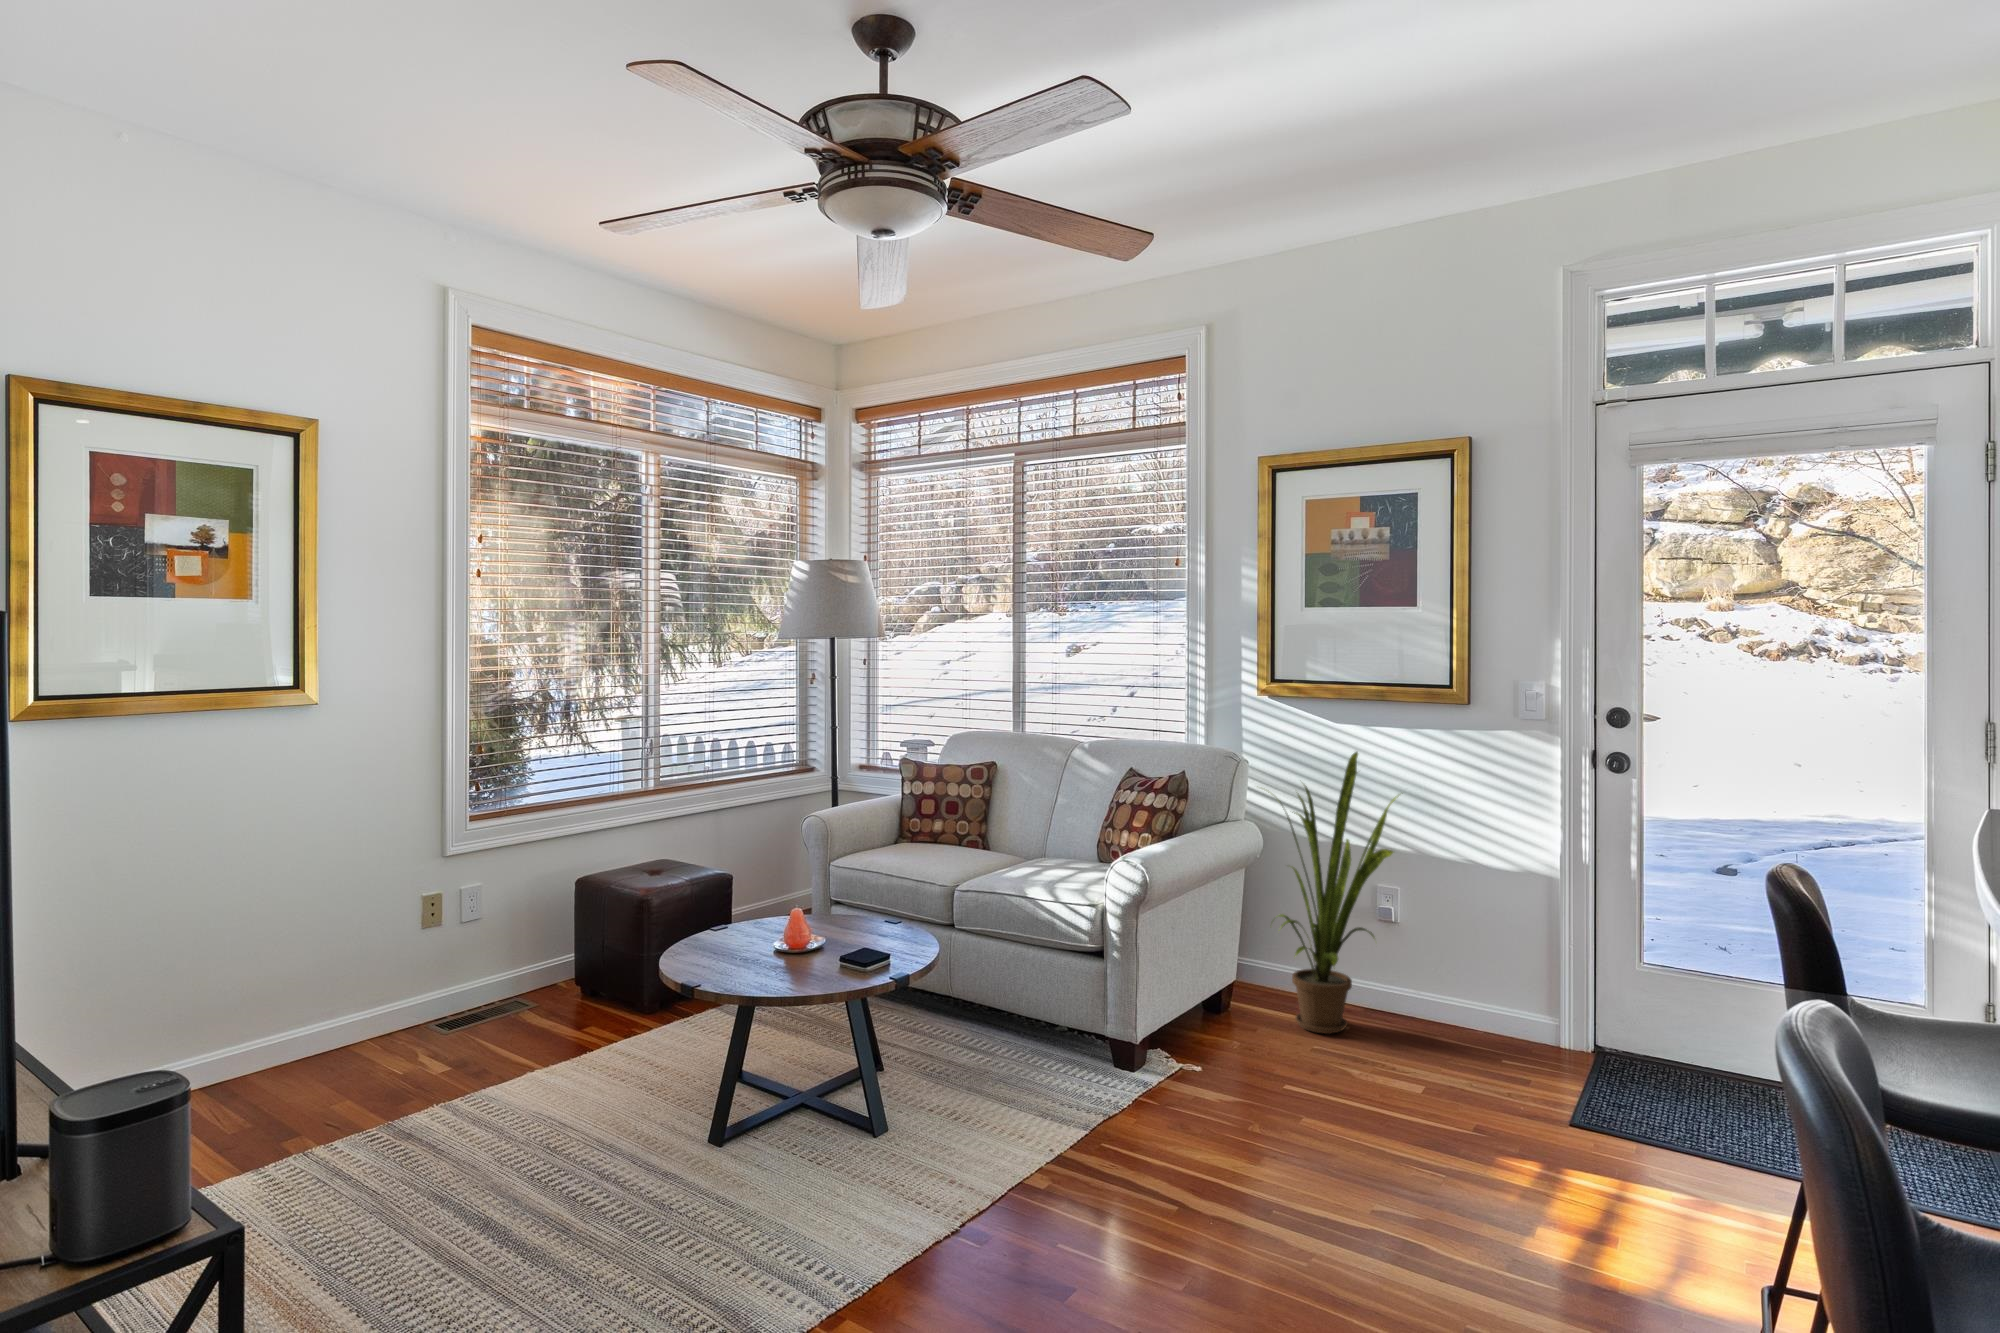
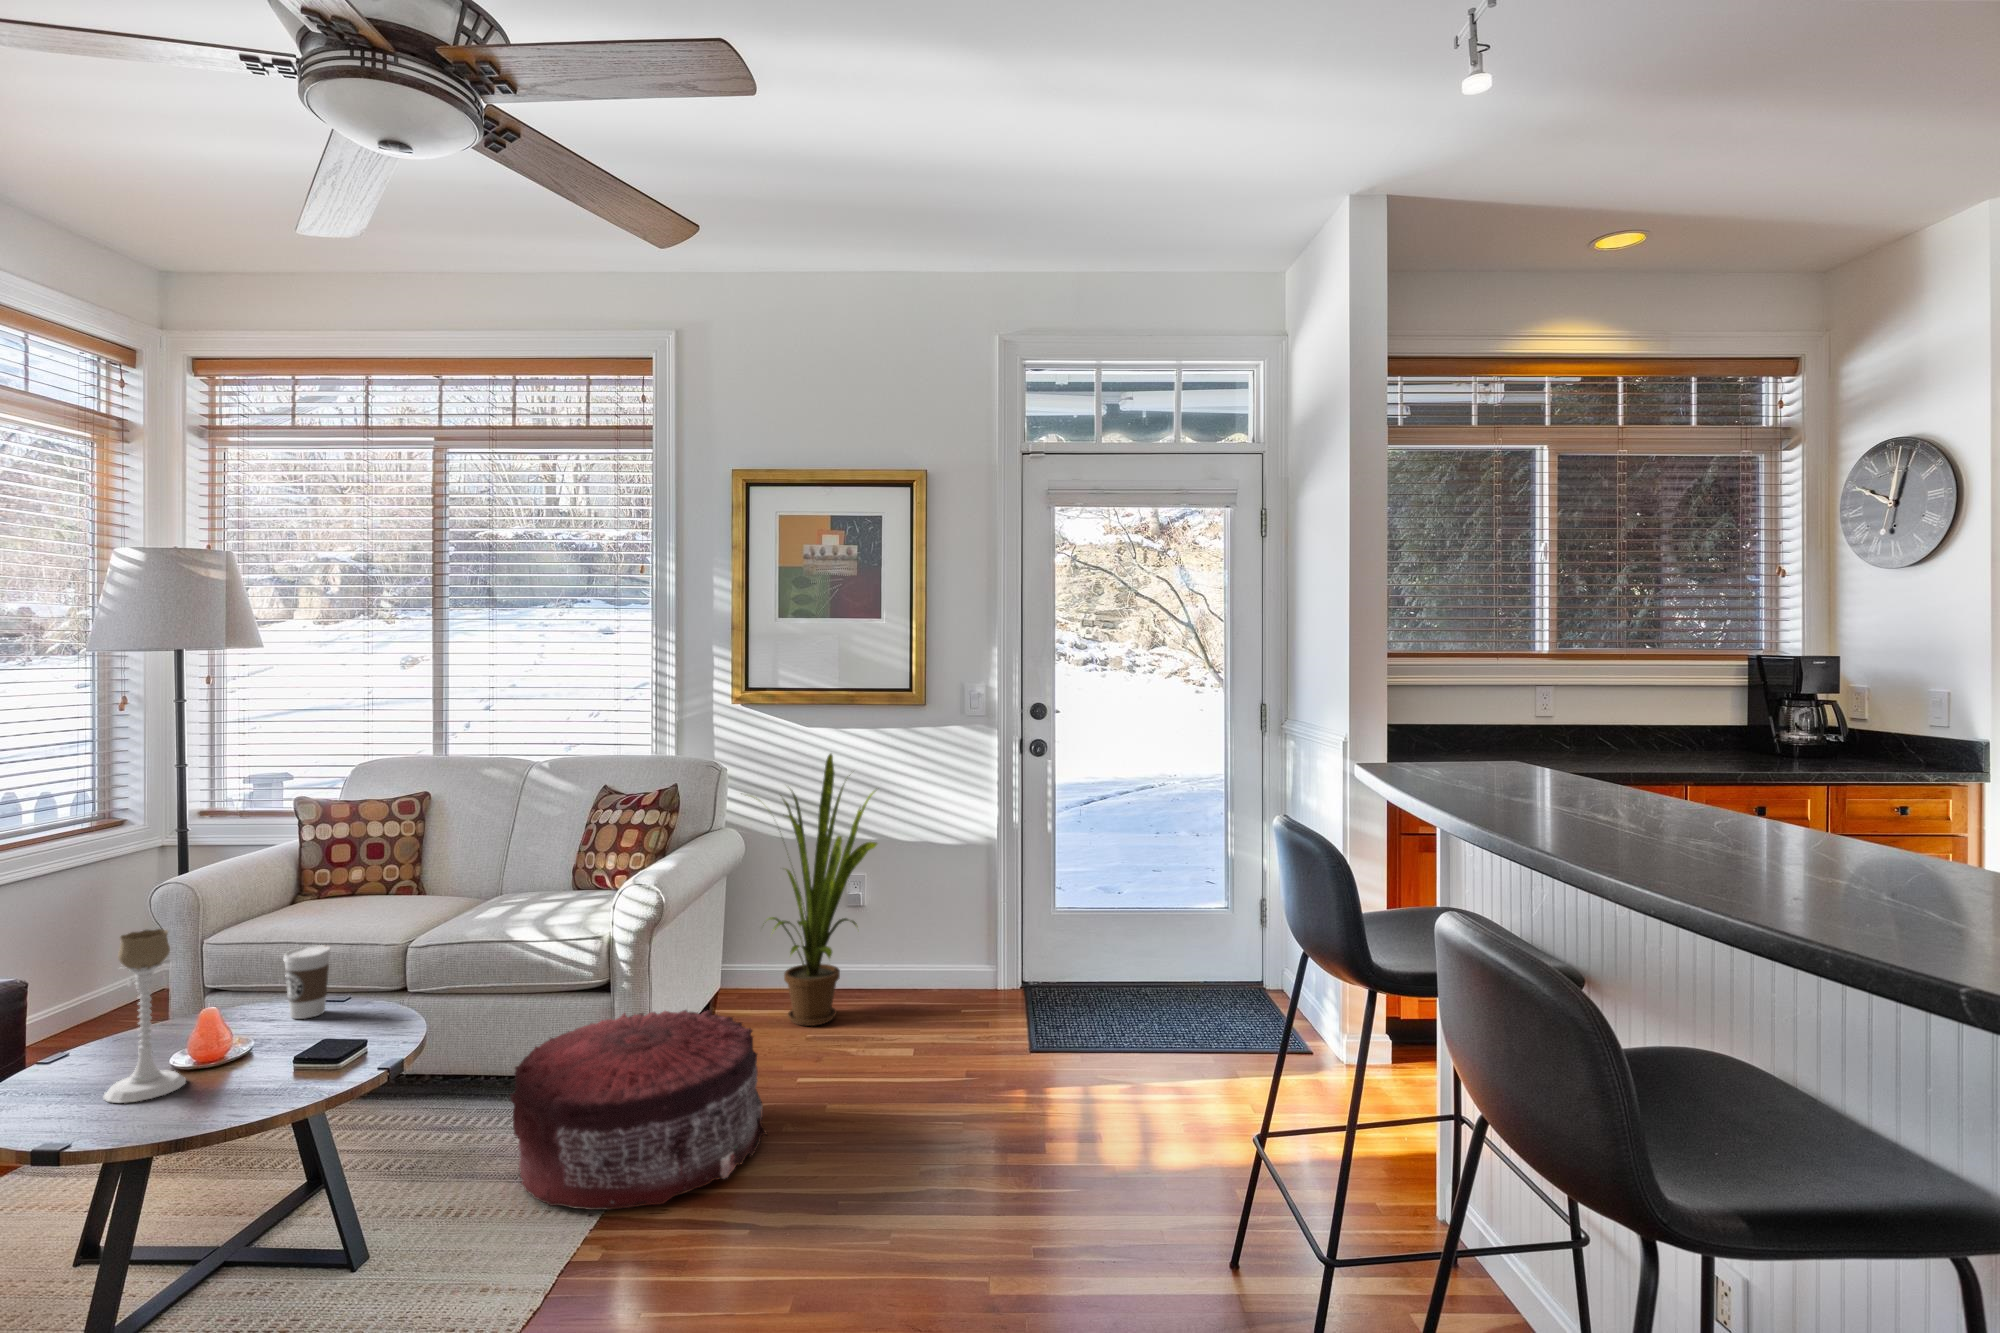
candle holder: none [727,847,776,971] -> present [104,929,186,1103]
coffee cup: none [853,878,885,934] -> present [284,945,330,1019]
pouf: none [1006,978,1227,1158] -> present [510,1010,767,1210]

